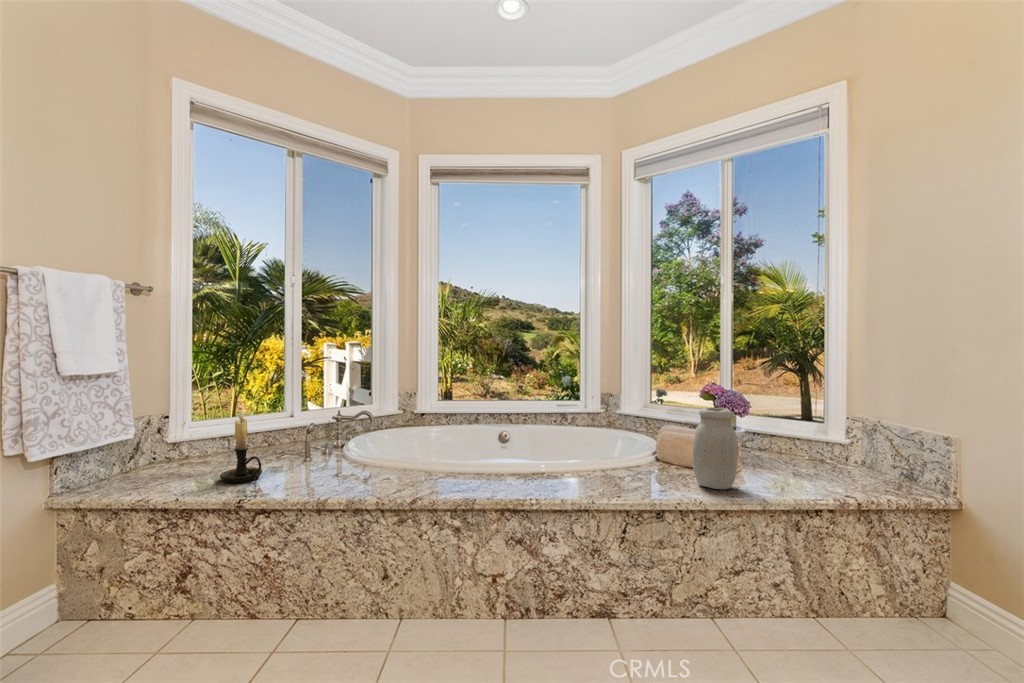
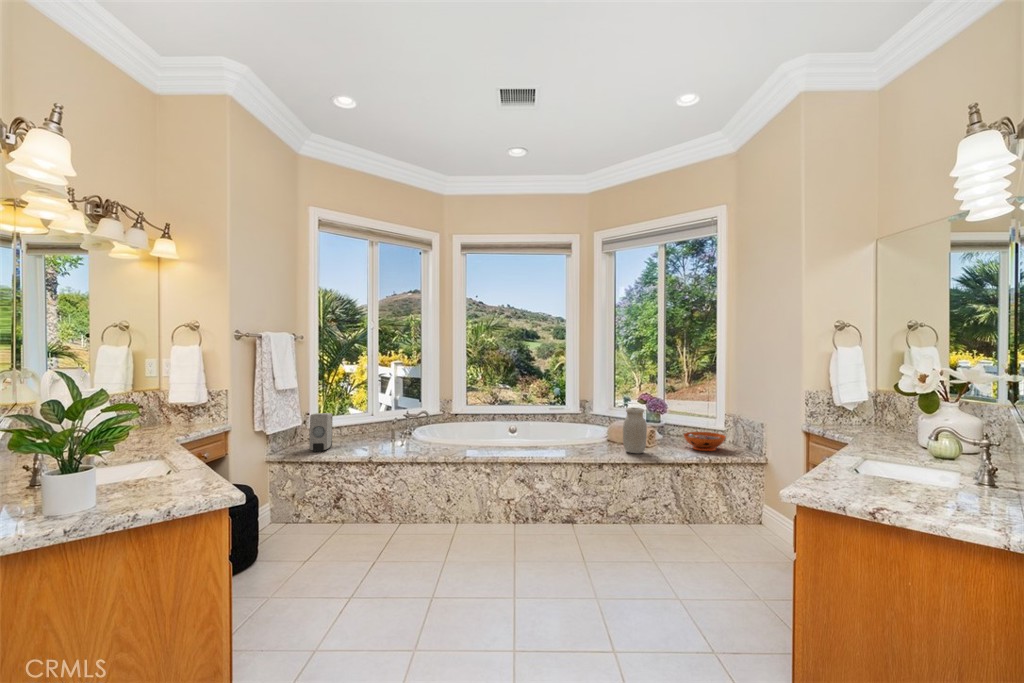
candle holder: present [220,410,262,483] -> none [351,408,375,450]
soap dispenser: none [140,417,196,487] -> present [309,413,333,452]
decorative bowl: none [788,447,869,483] -> present [684,432,725,451]

